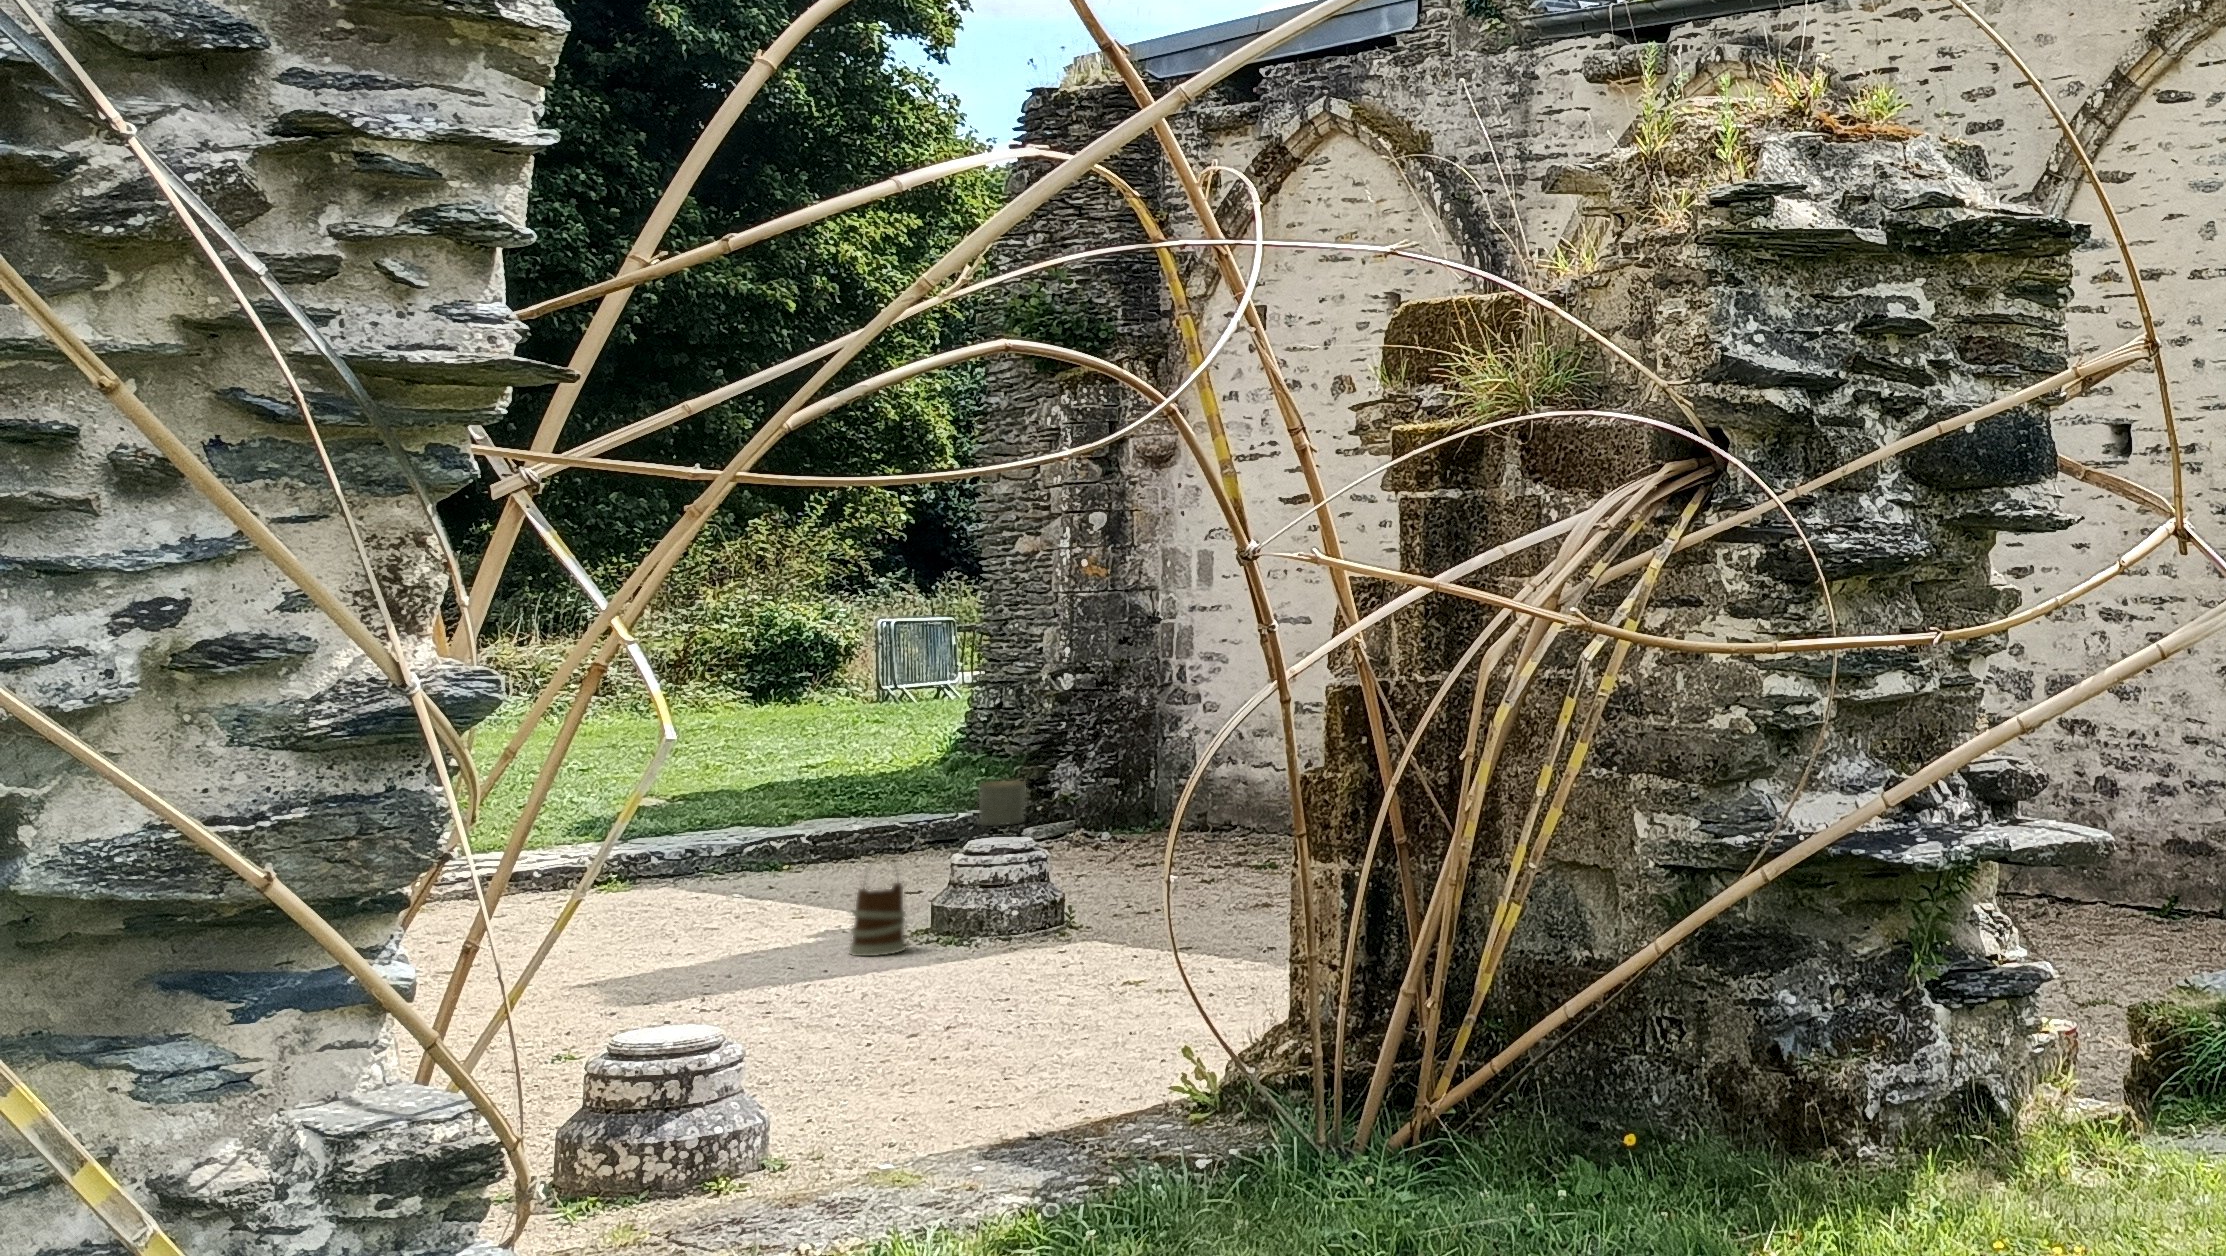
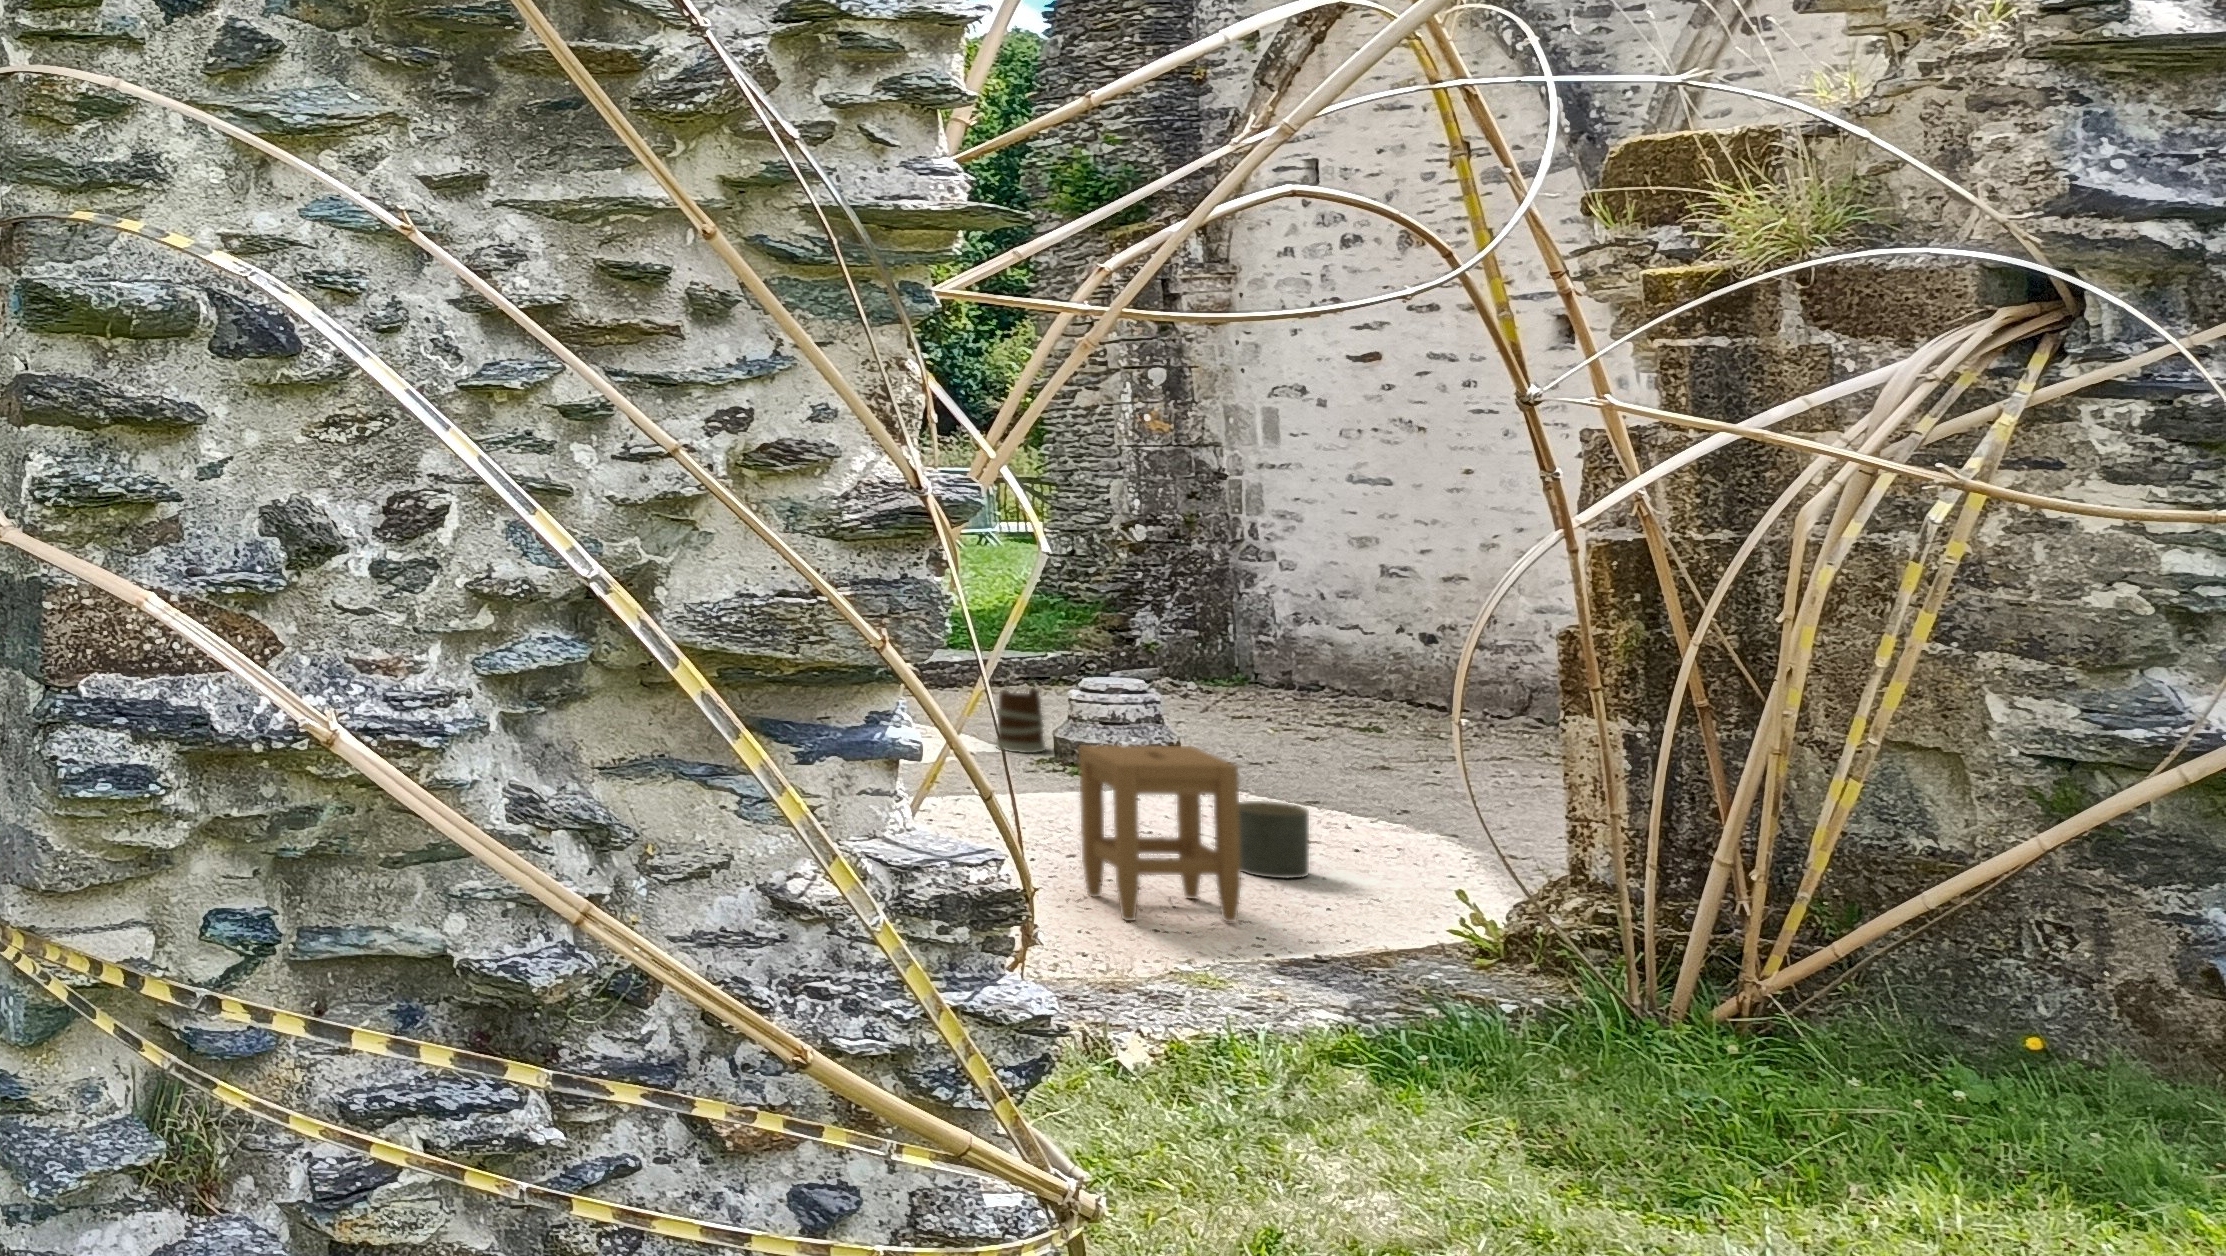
planter: present [979,781,1026,826] -> present [1239,801,1309,878]
stool: none [875,929,1042,1130] -> present [1079,745,1241,922]

